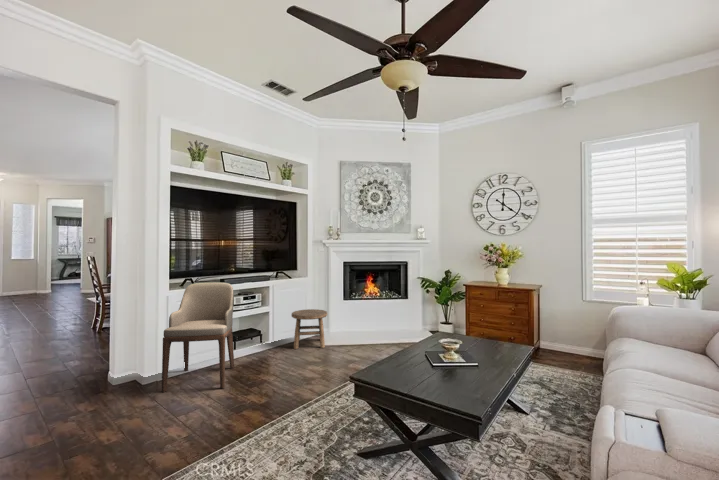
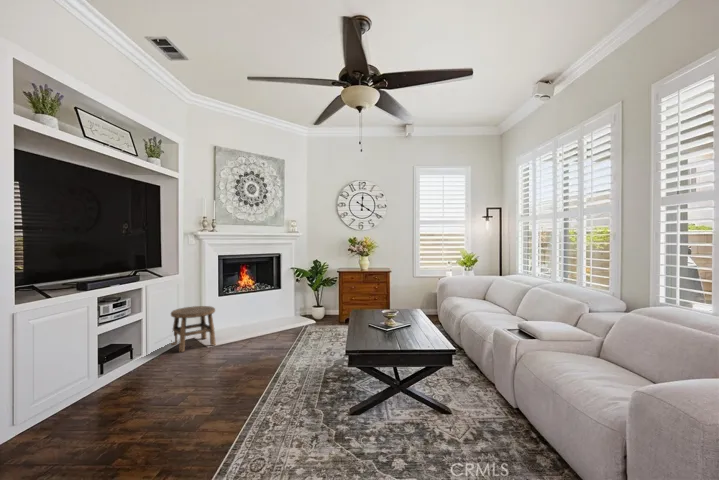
armchair: present [162,282,234,392] -> none [34,281,138,442]

